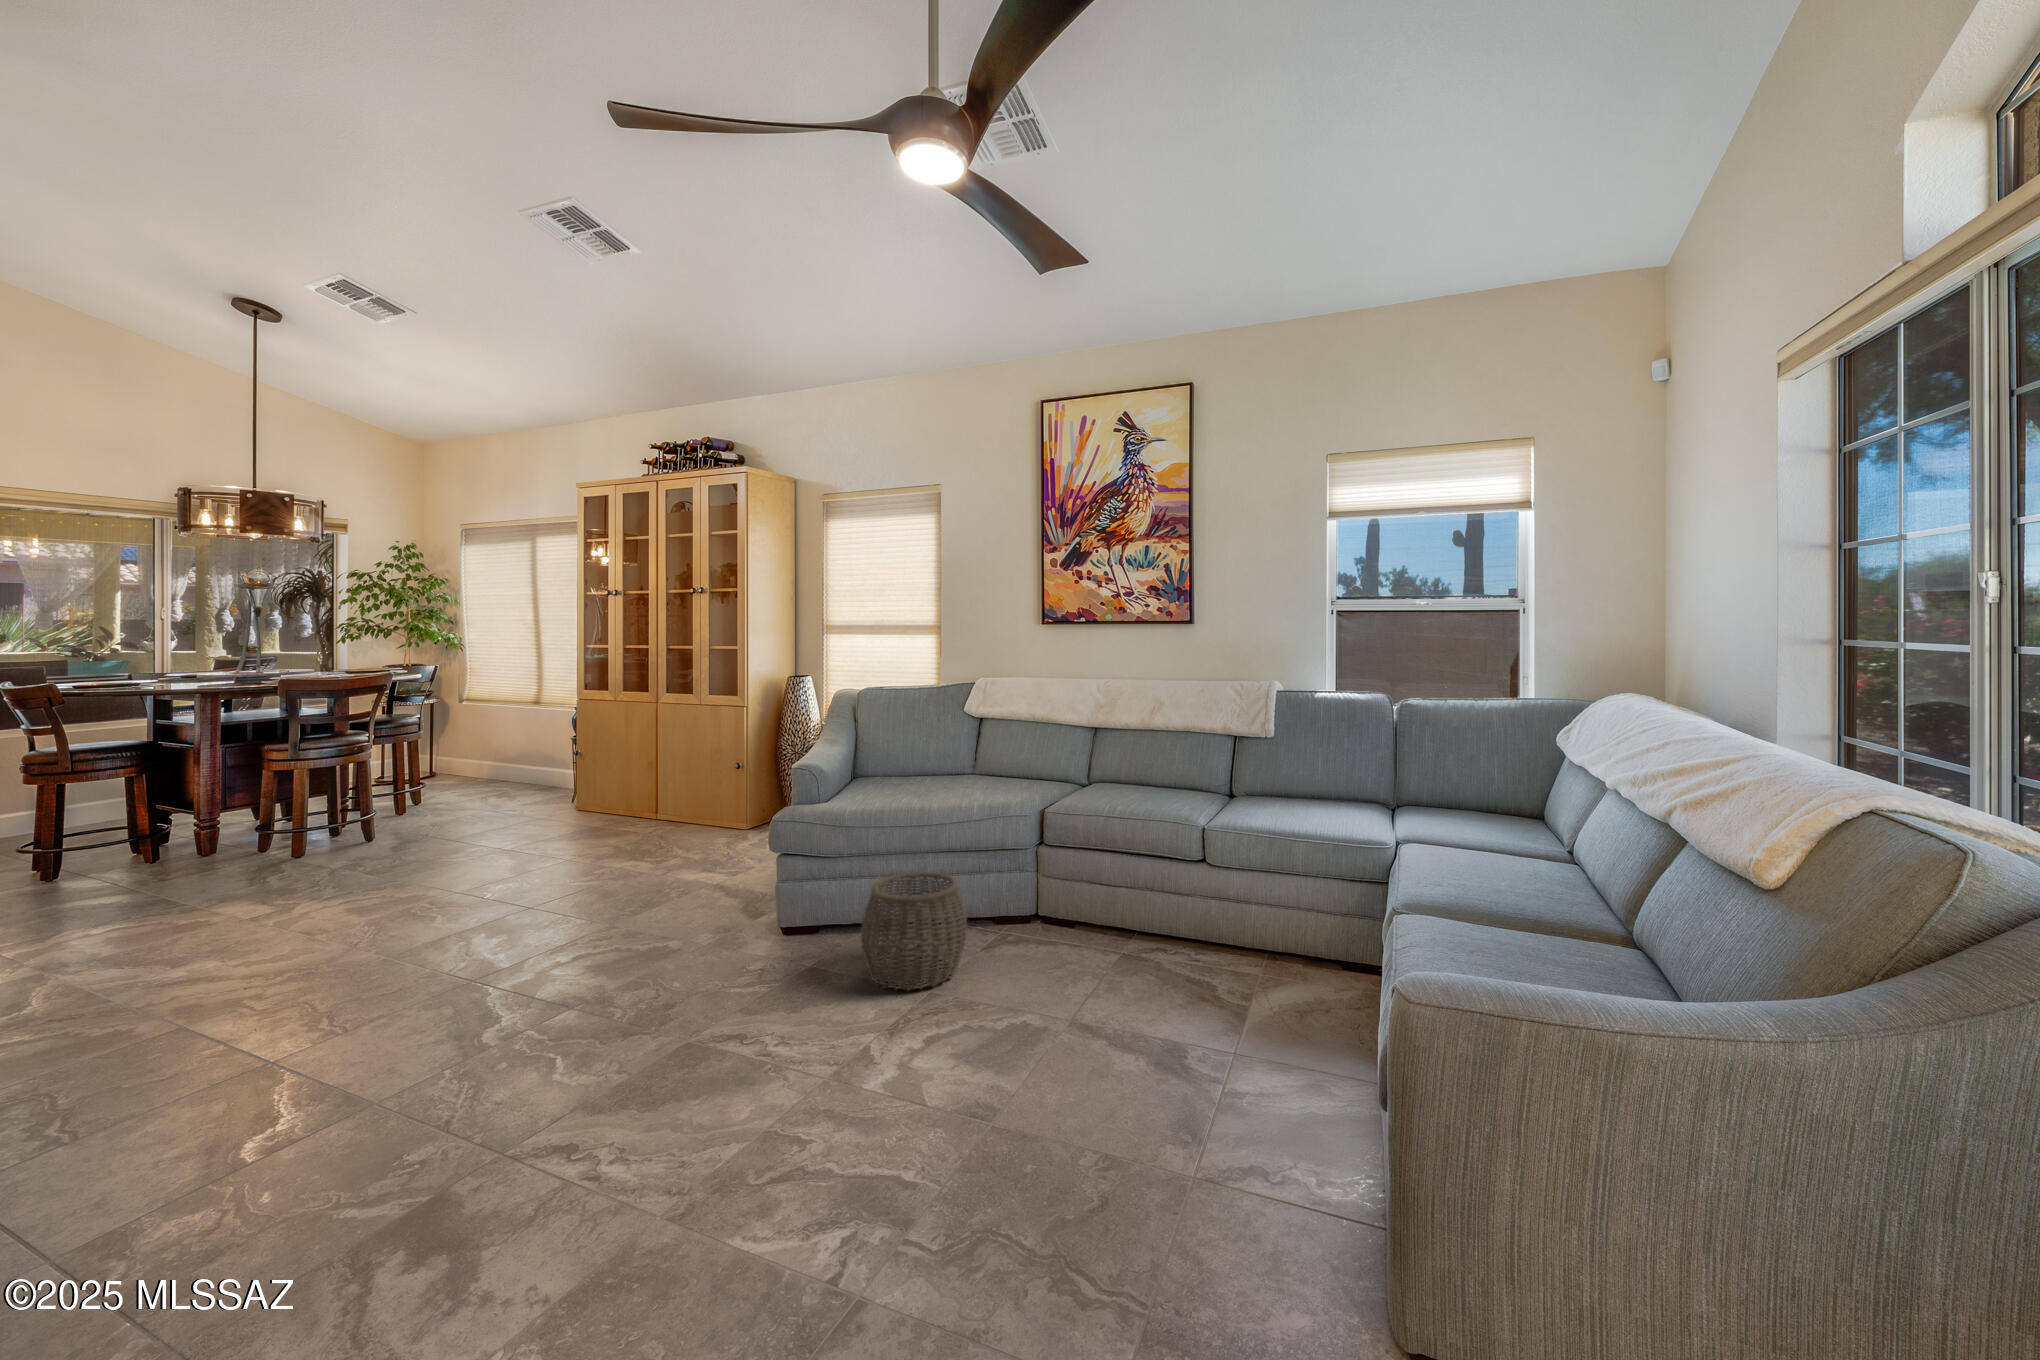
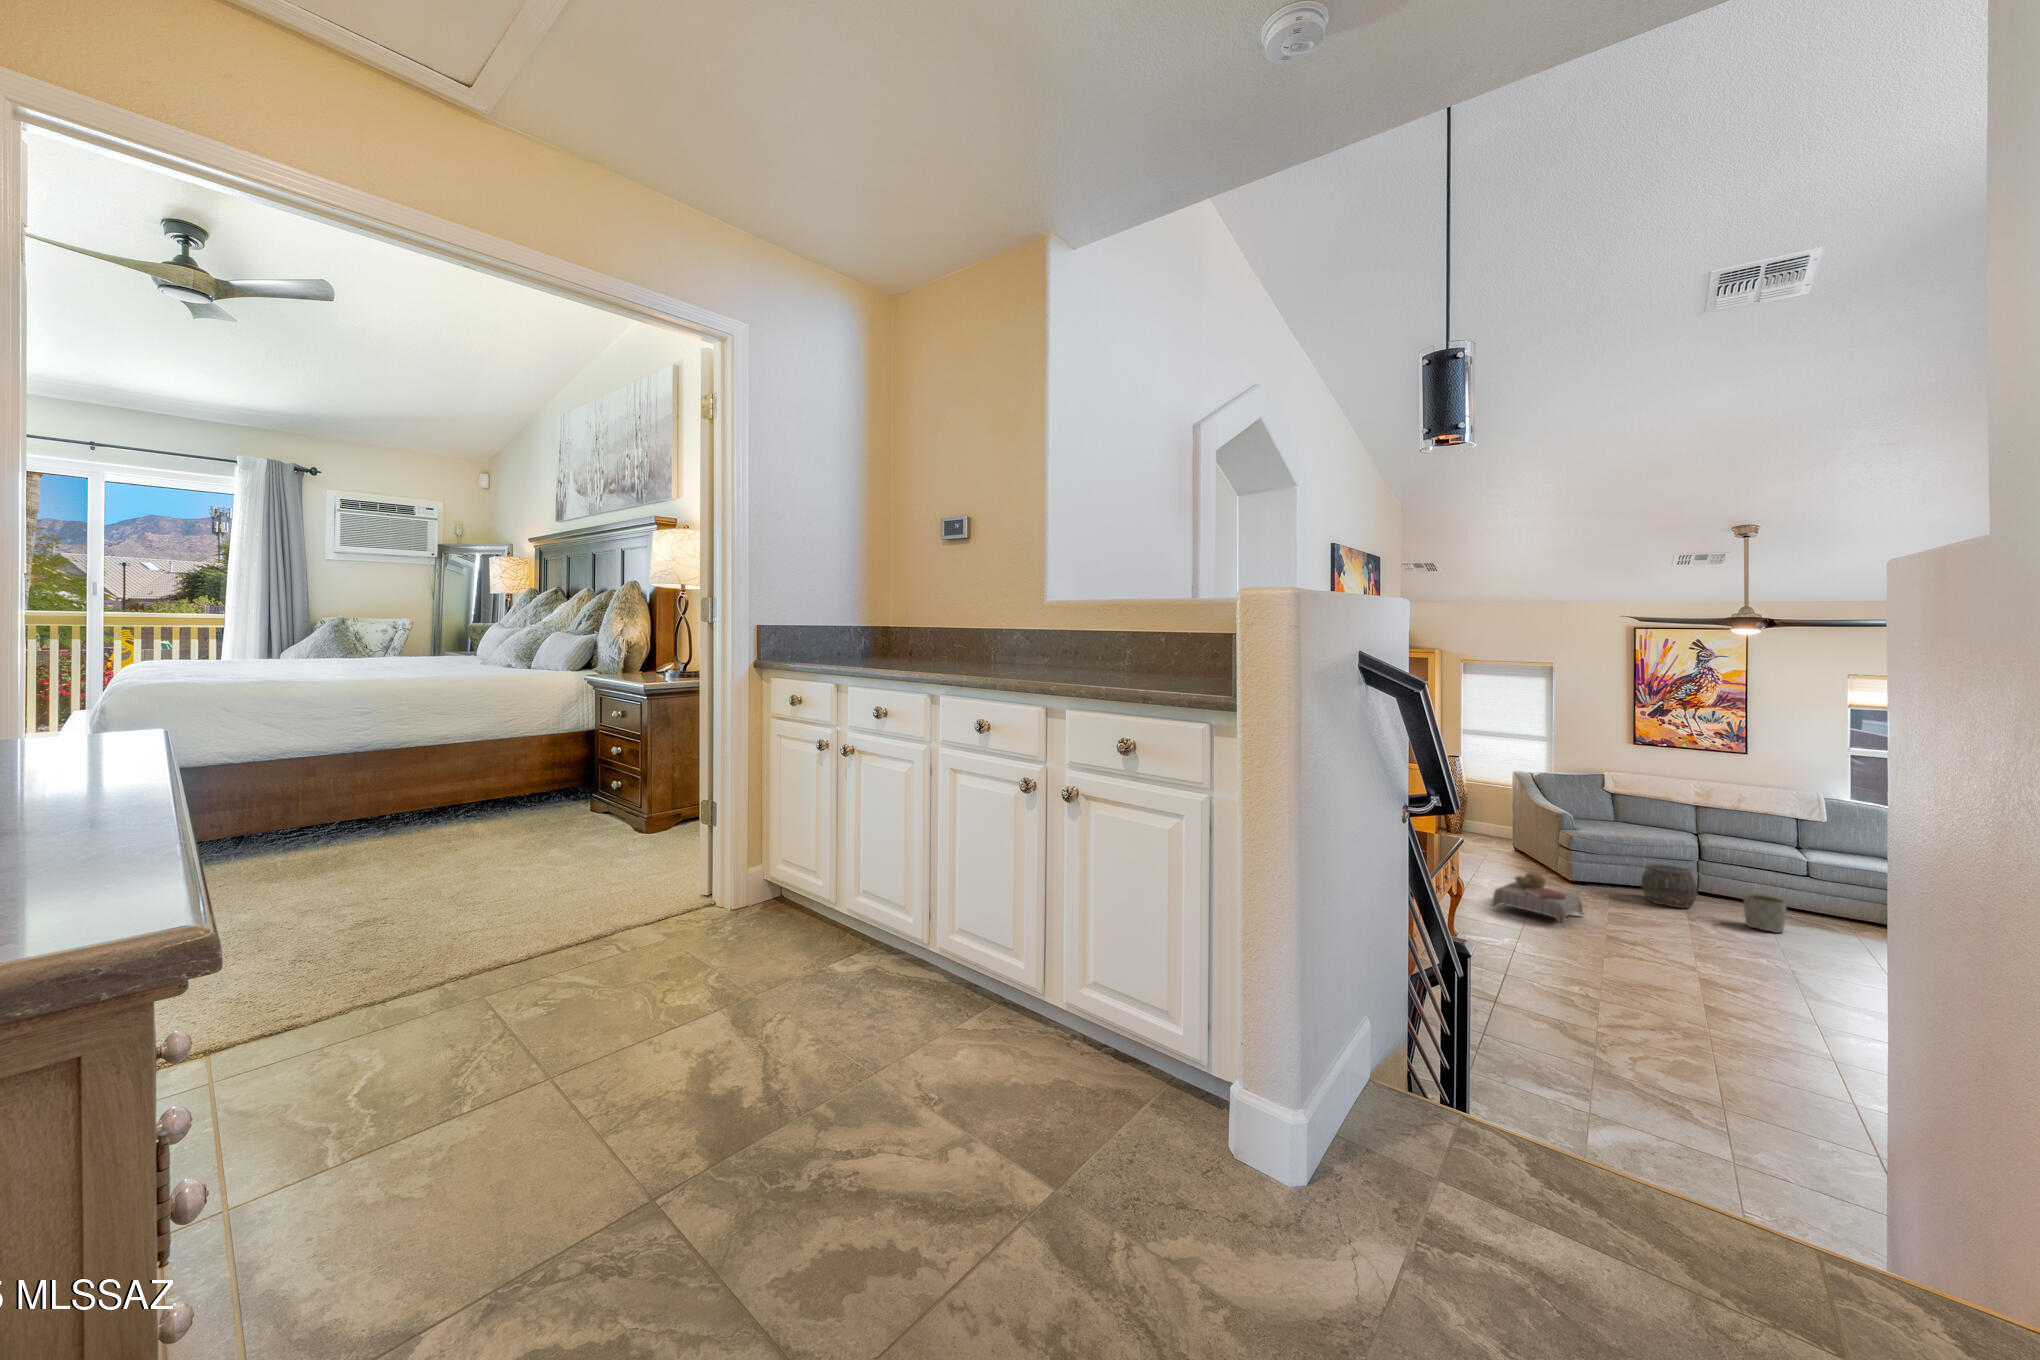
planter: none [983,945,1066,1066] -> present [1744,894,1786,933]
ottoman: none [163,971,507,1231] -> present [1491,873,1583,927]

